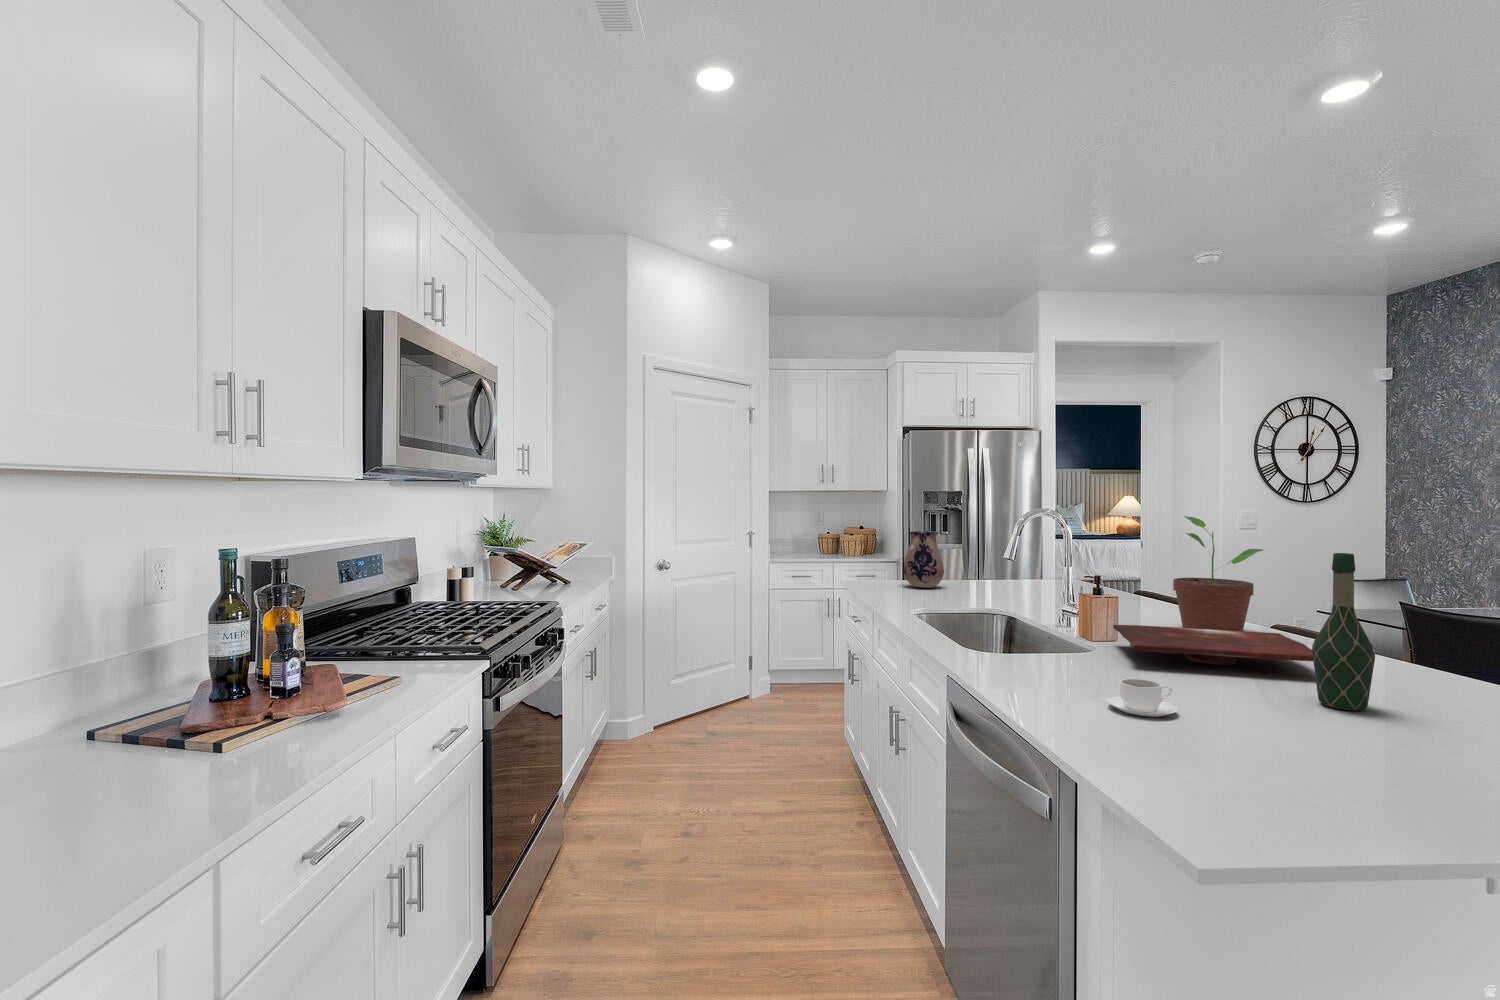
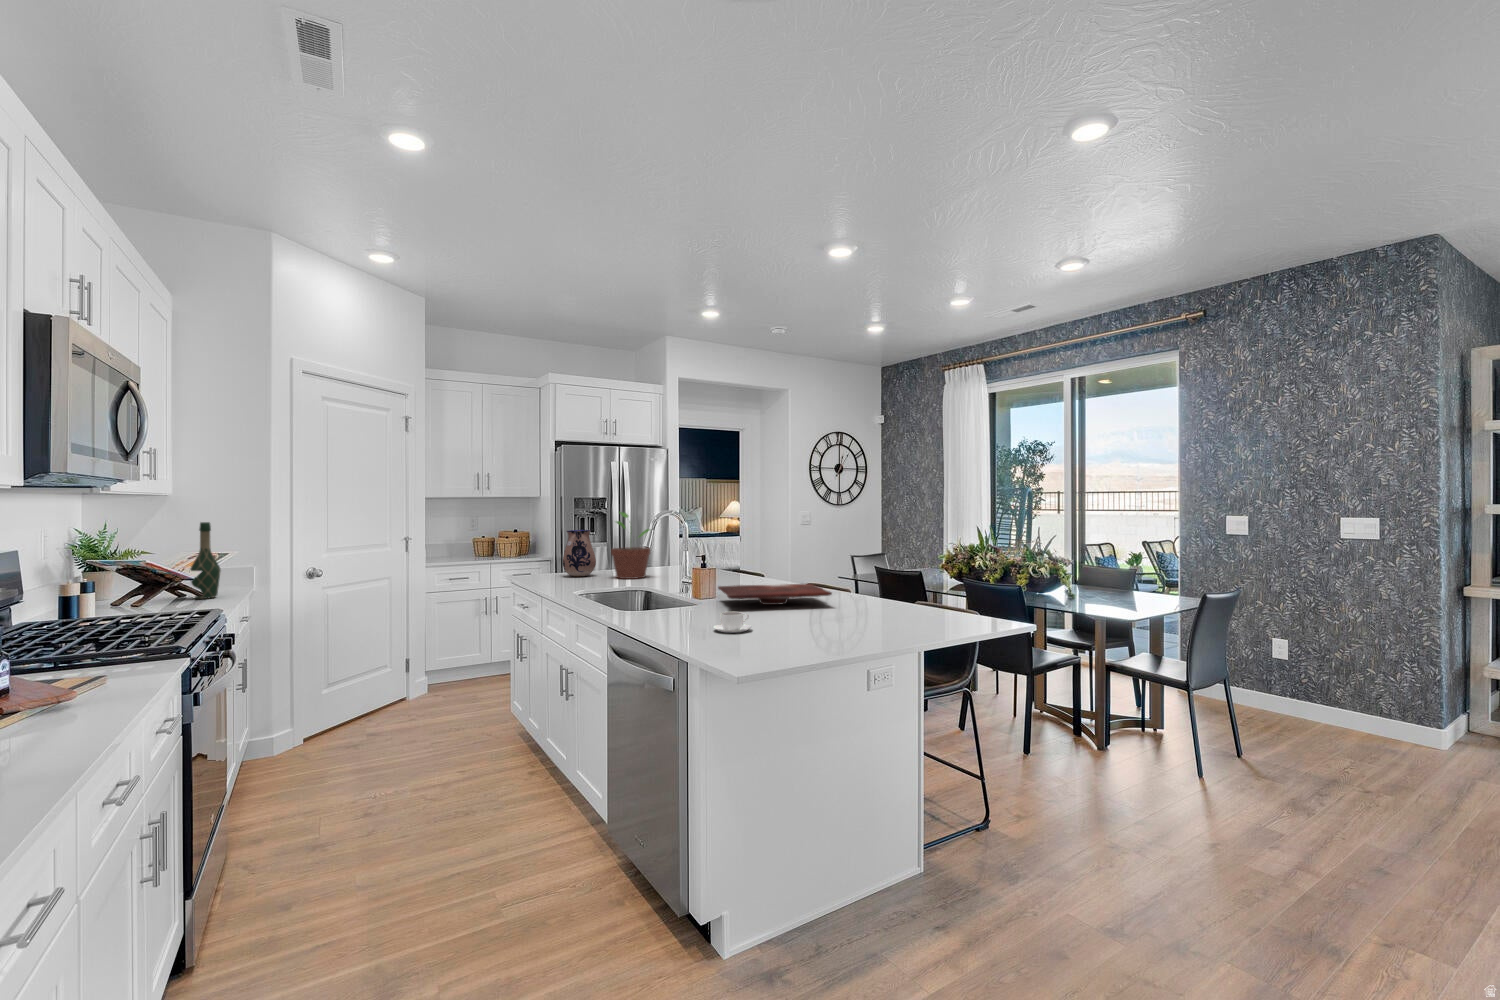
potted plant: present [1173,516,1263,631] -> present [611,512,650,579]
wine bottle: present [1312,553,1375,710] -> present [190,522,221,599]

